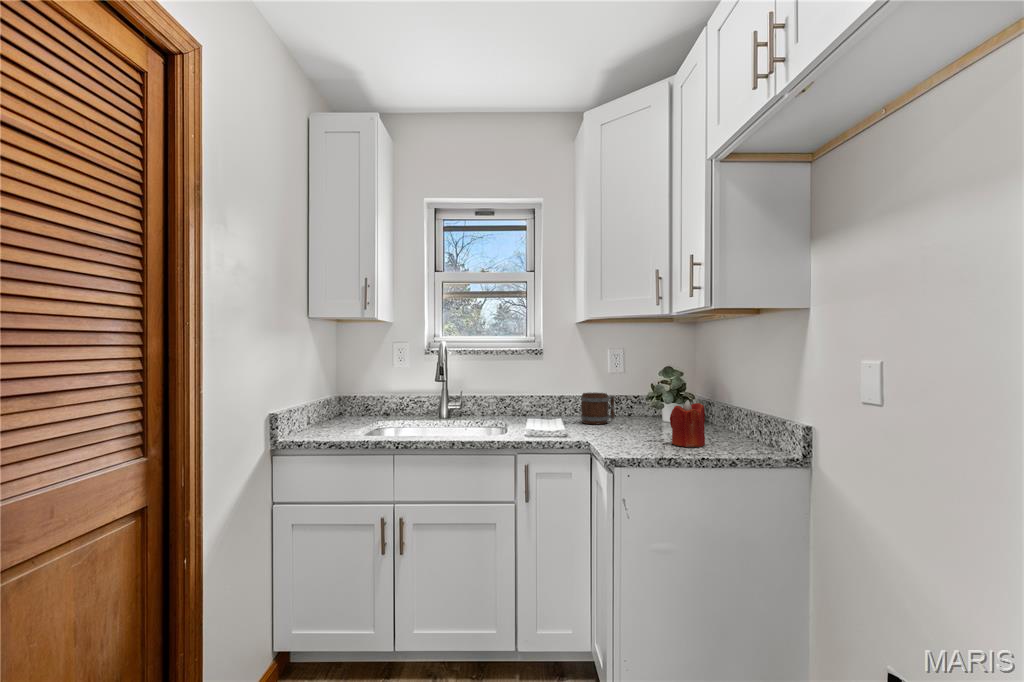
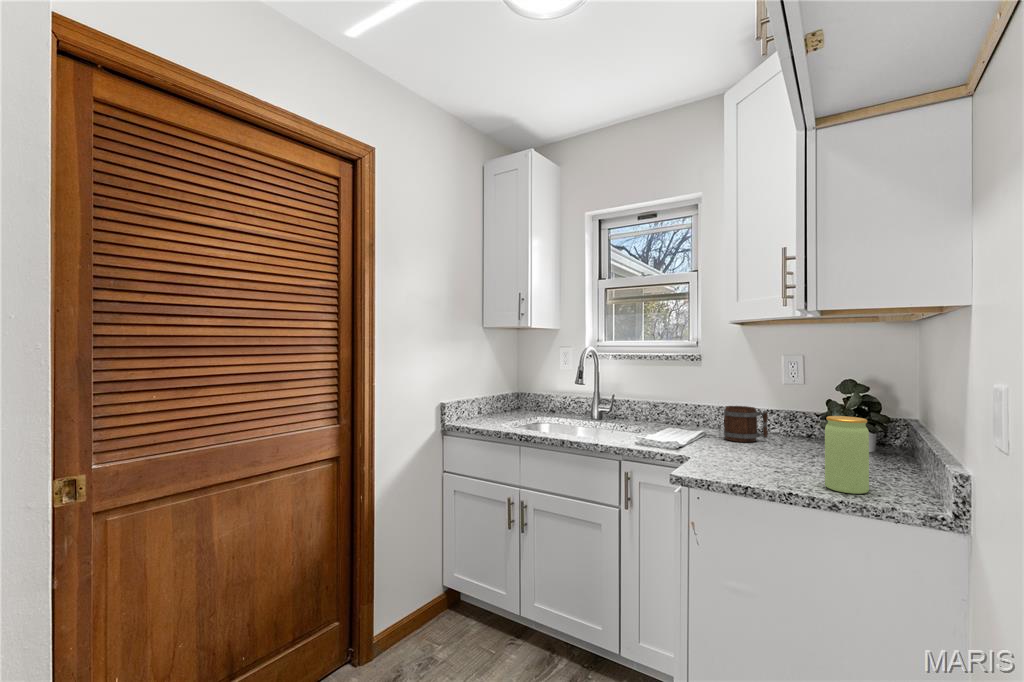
jar: none [727,392,760,453] -> present [825,416,869,494]
candle: present [670,400,705,447] -> none [770,421,811,477]

